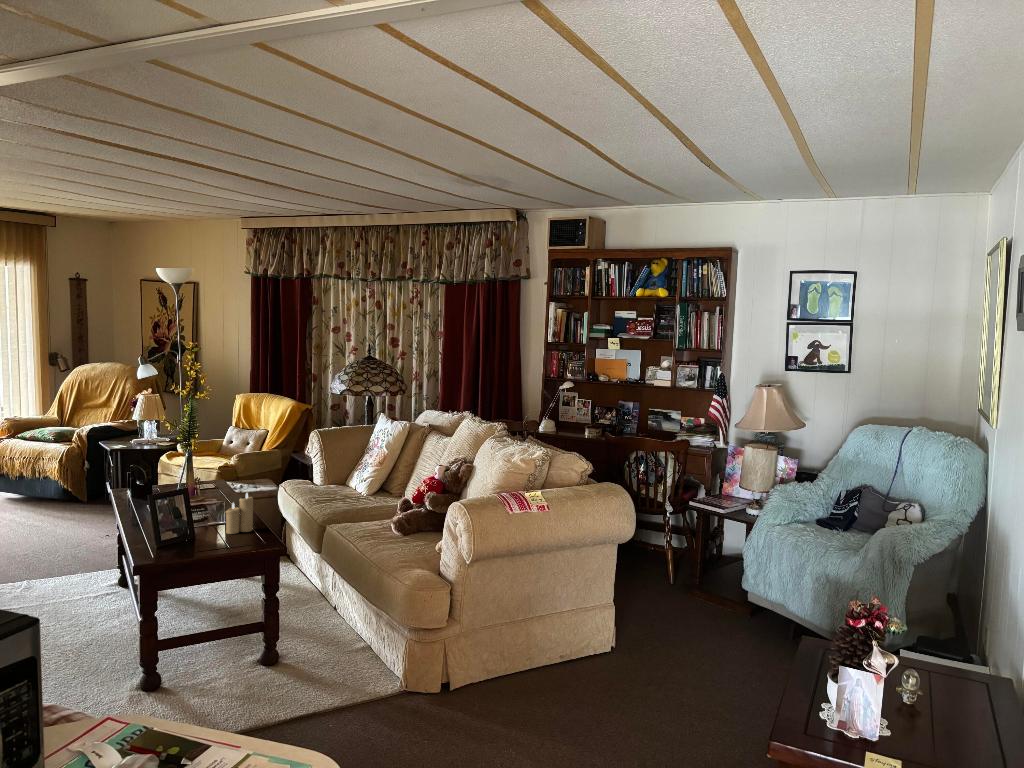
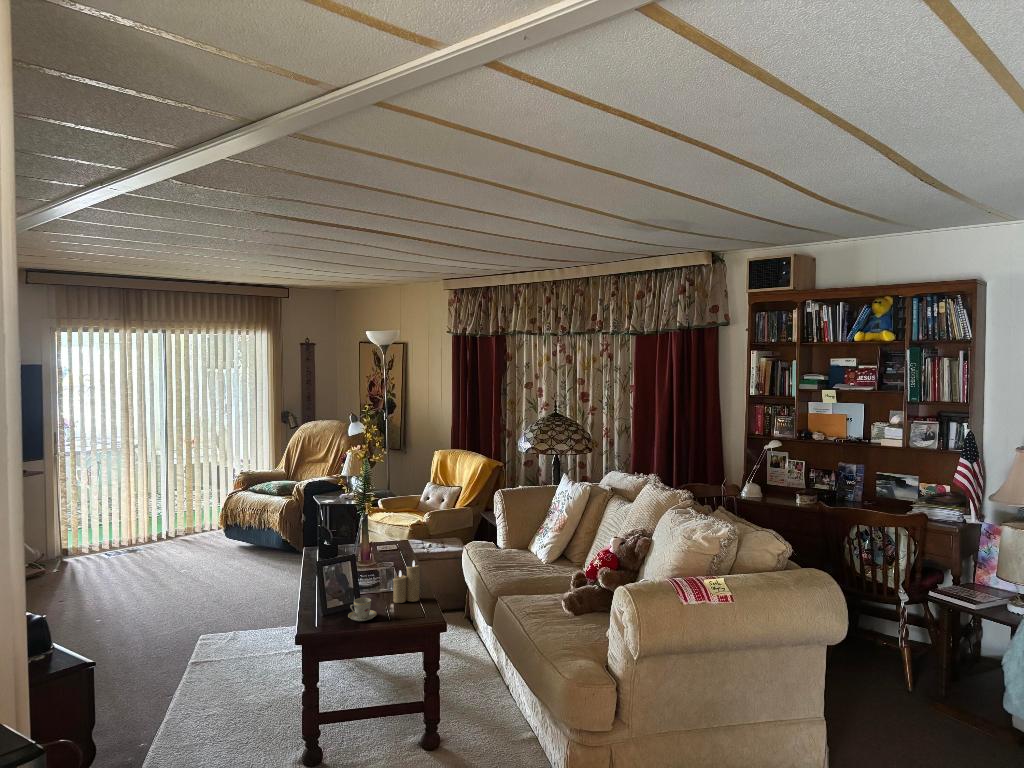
teacup: none [183,529,213,551] -> present [348,598,377,621]

